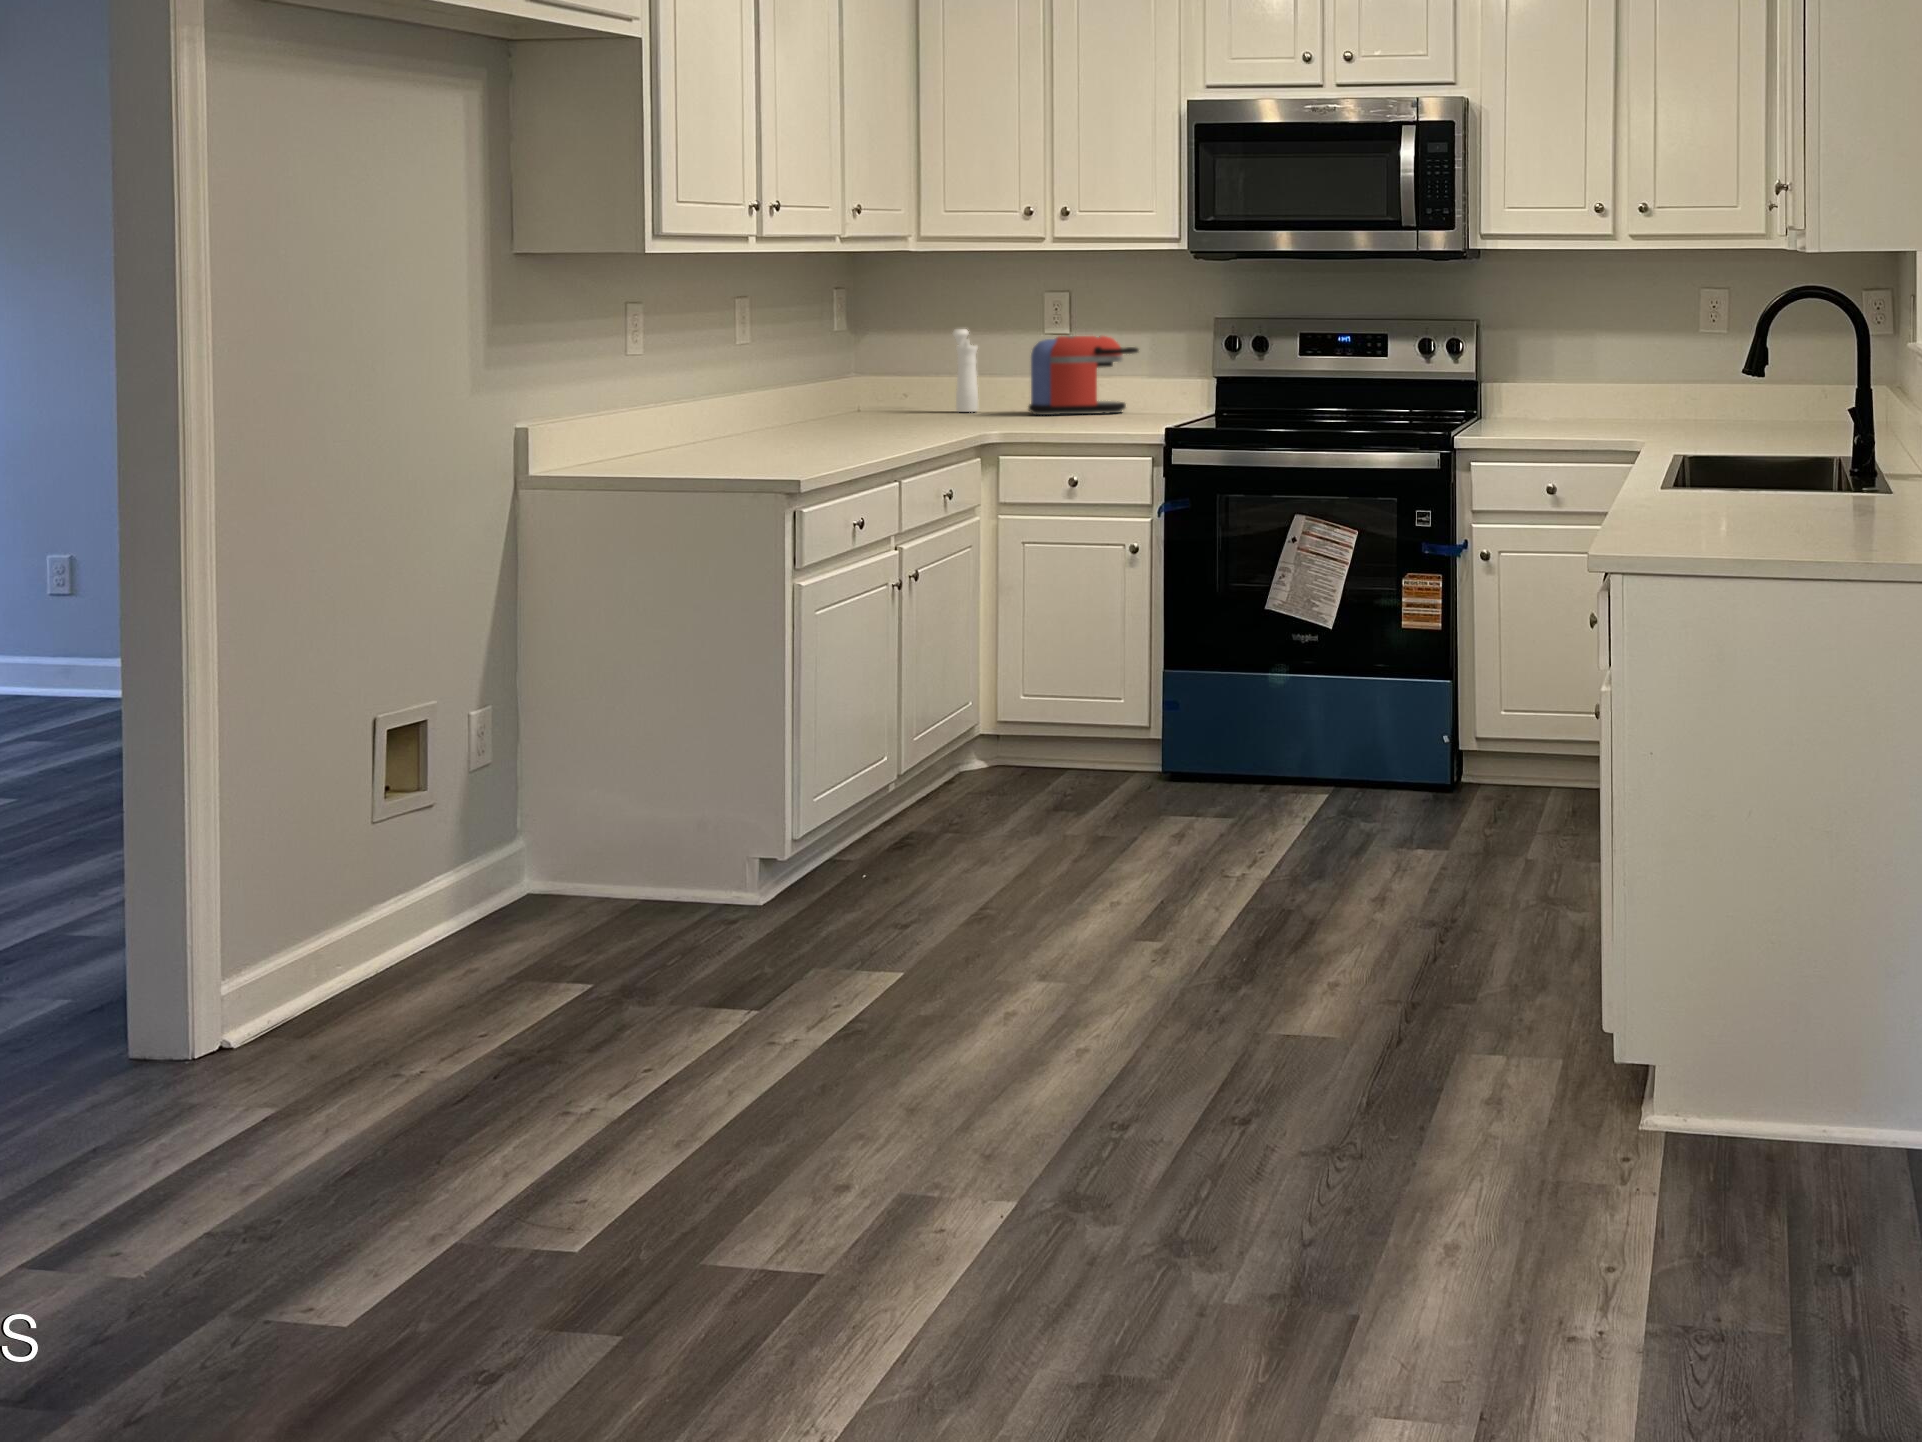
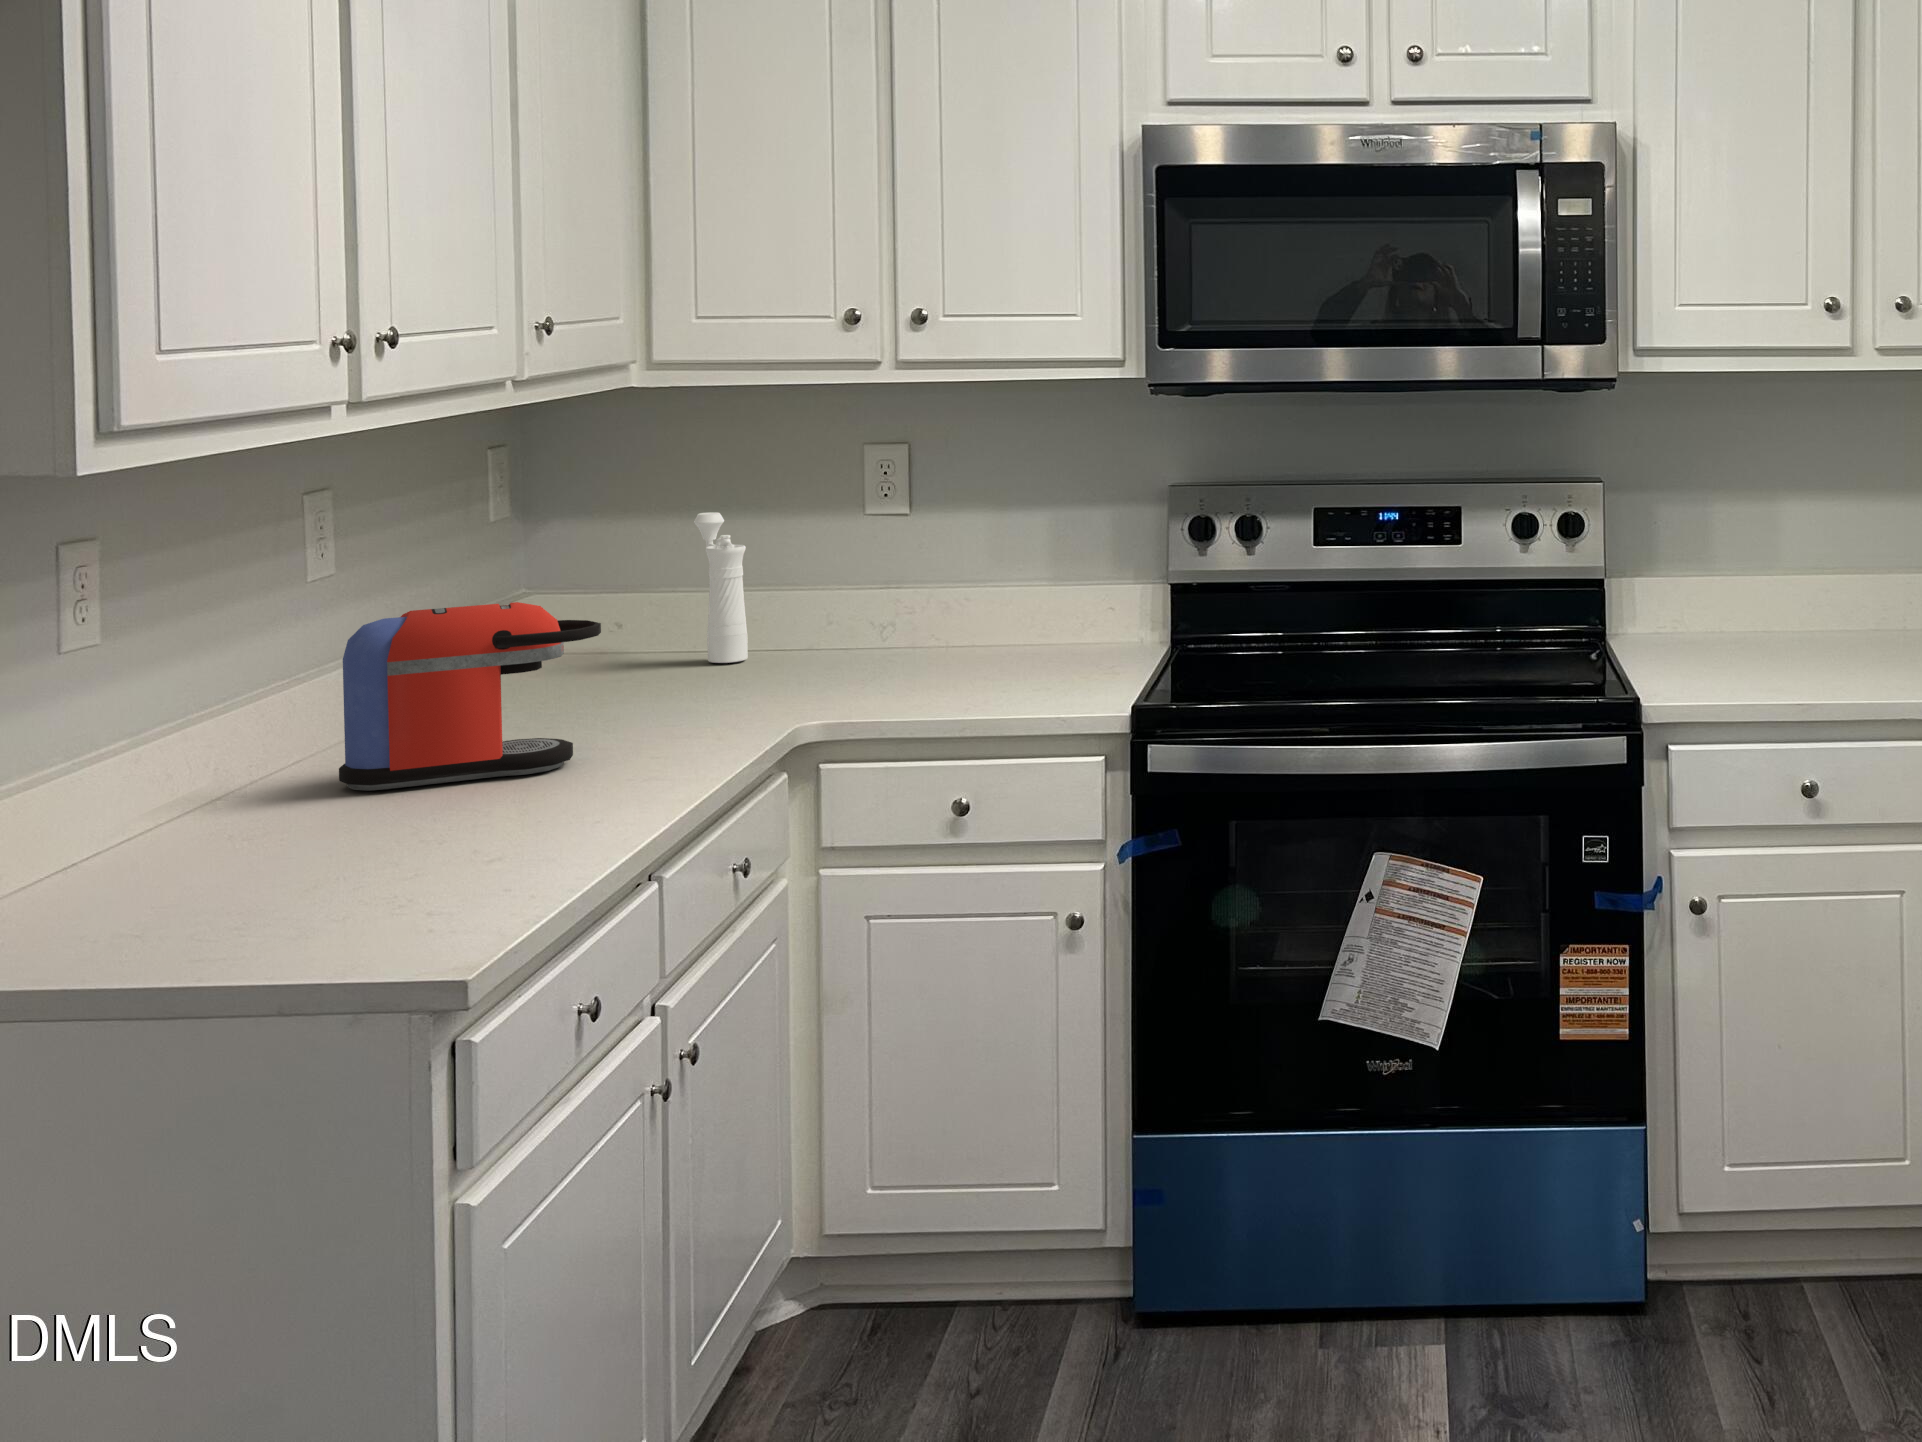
coffee maker: present [1029,336,1138,415] -> present [339,602,601,791]

